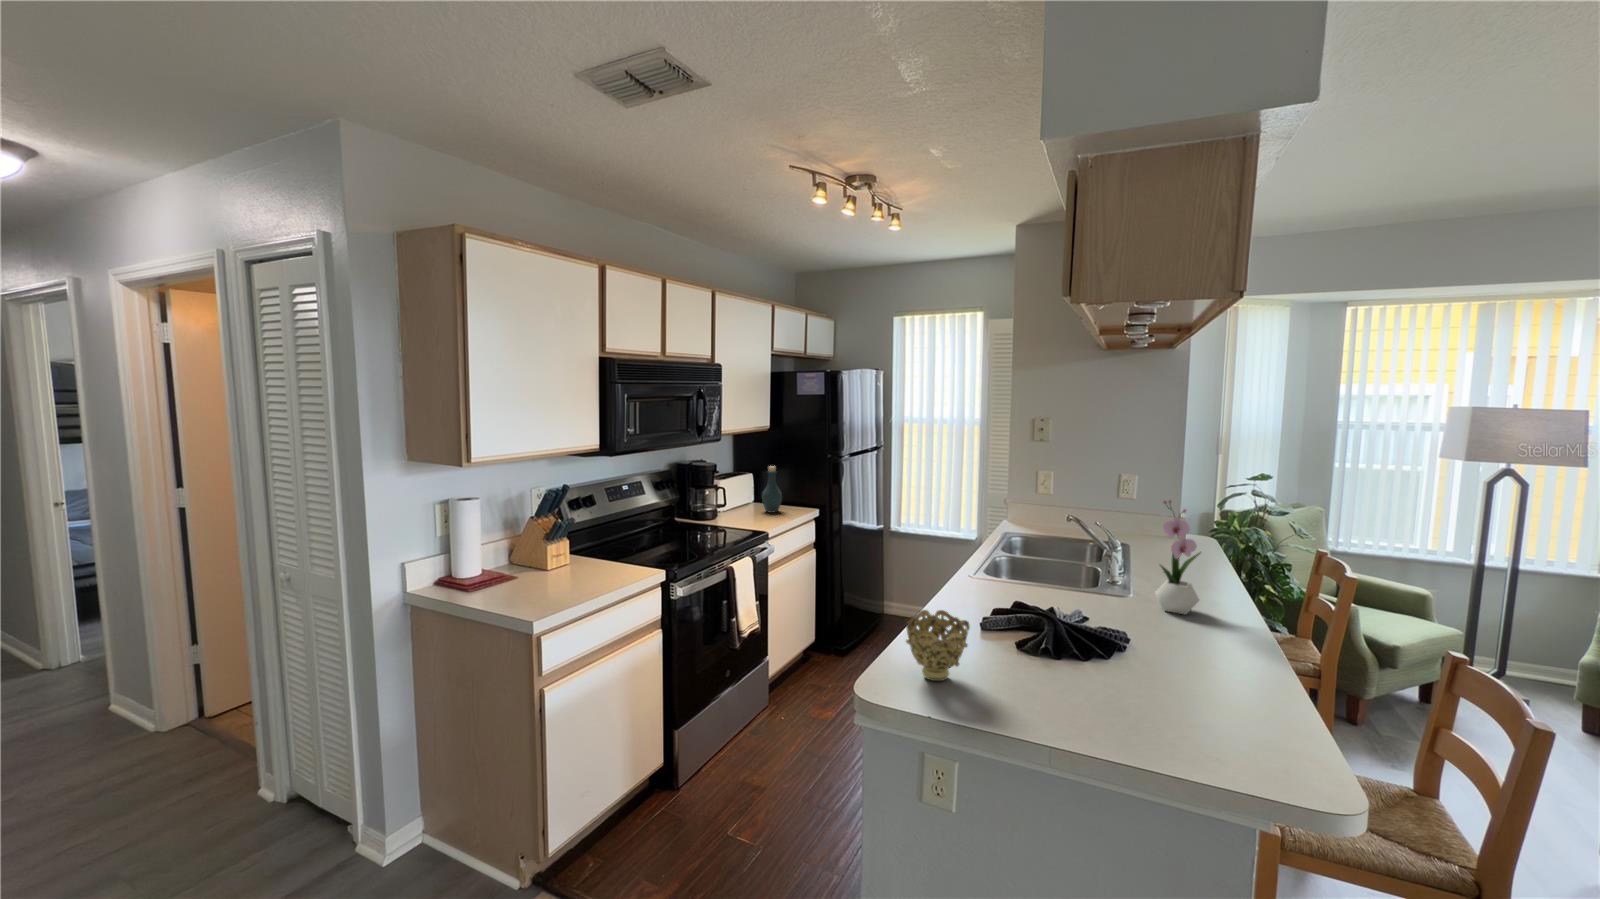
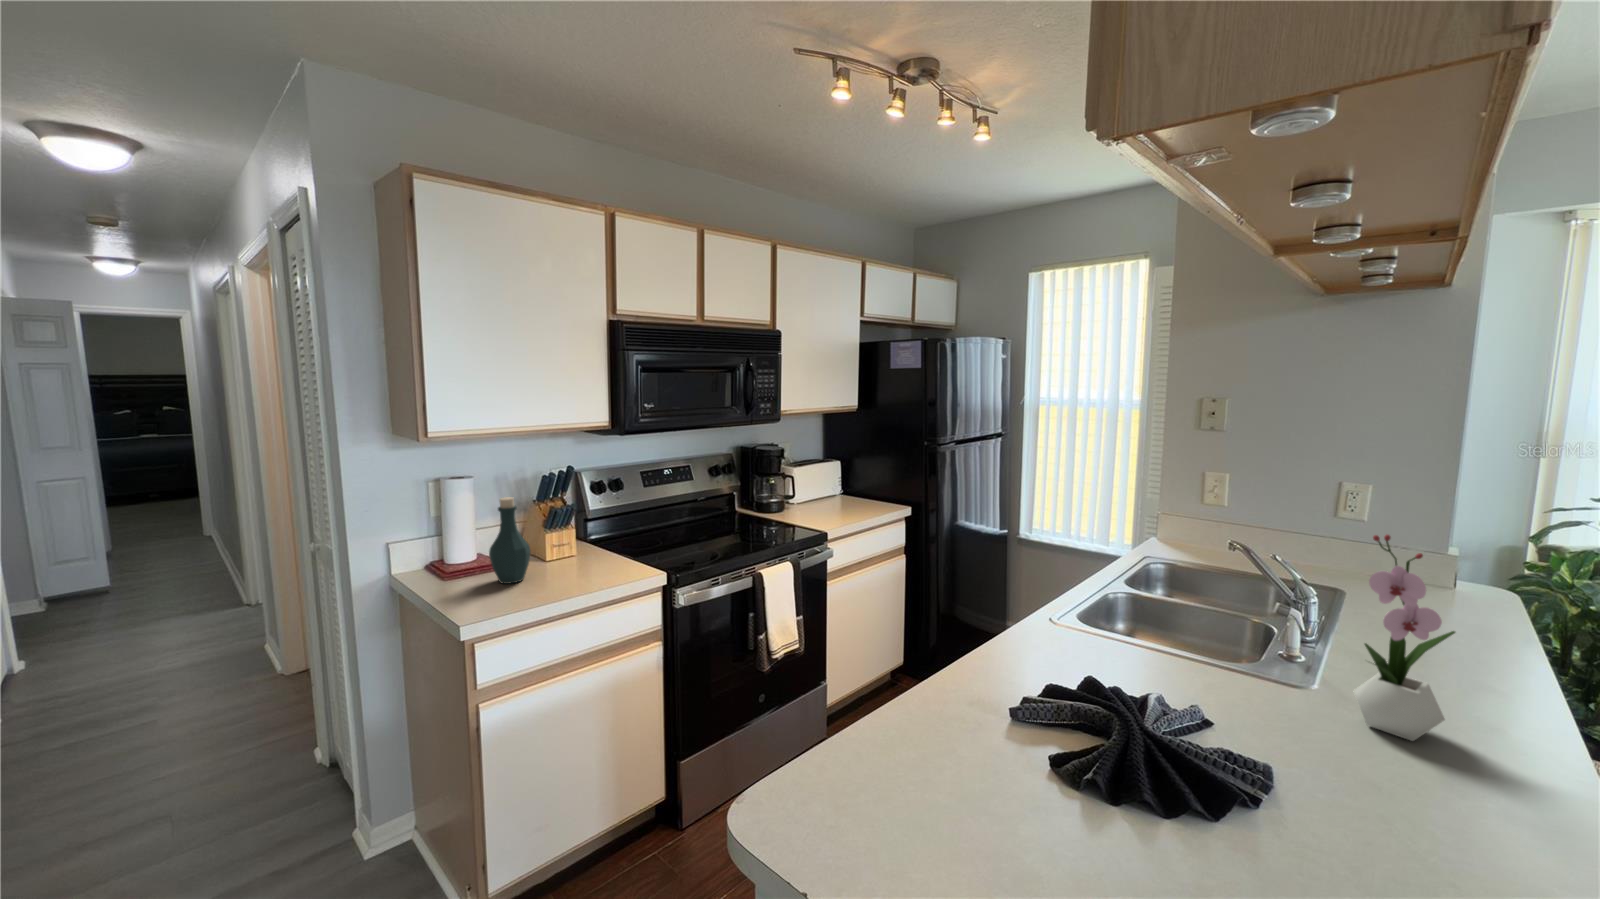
bottle: present [762,466,782,513] -> present [489,497,530,584]
decorative bowl: present [905,610,970,681] -> none [820,688,925,815]

